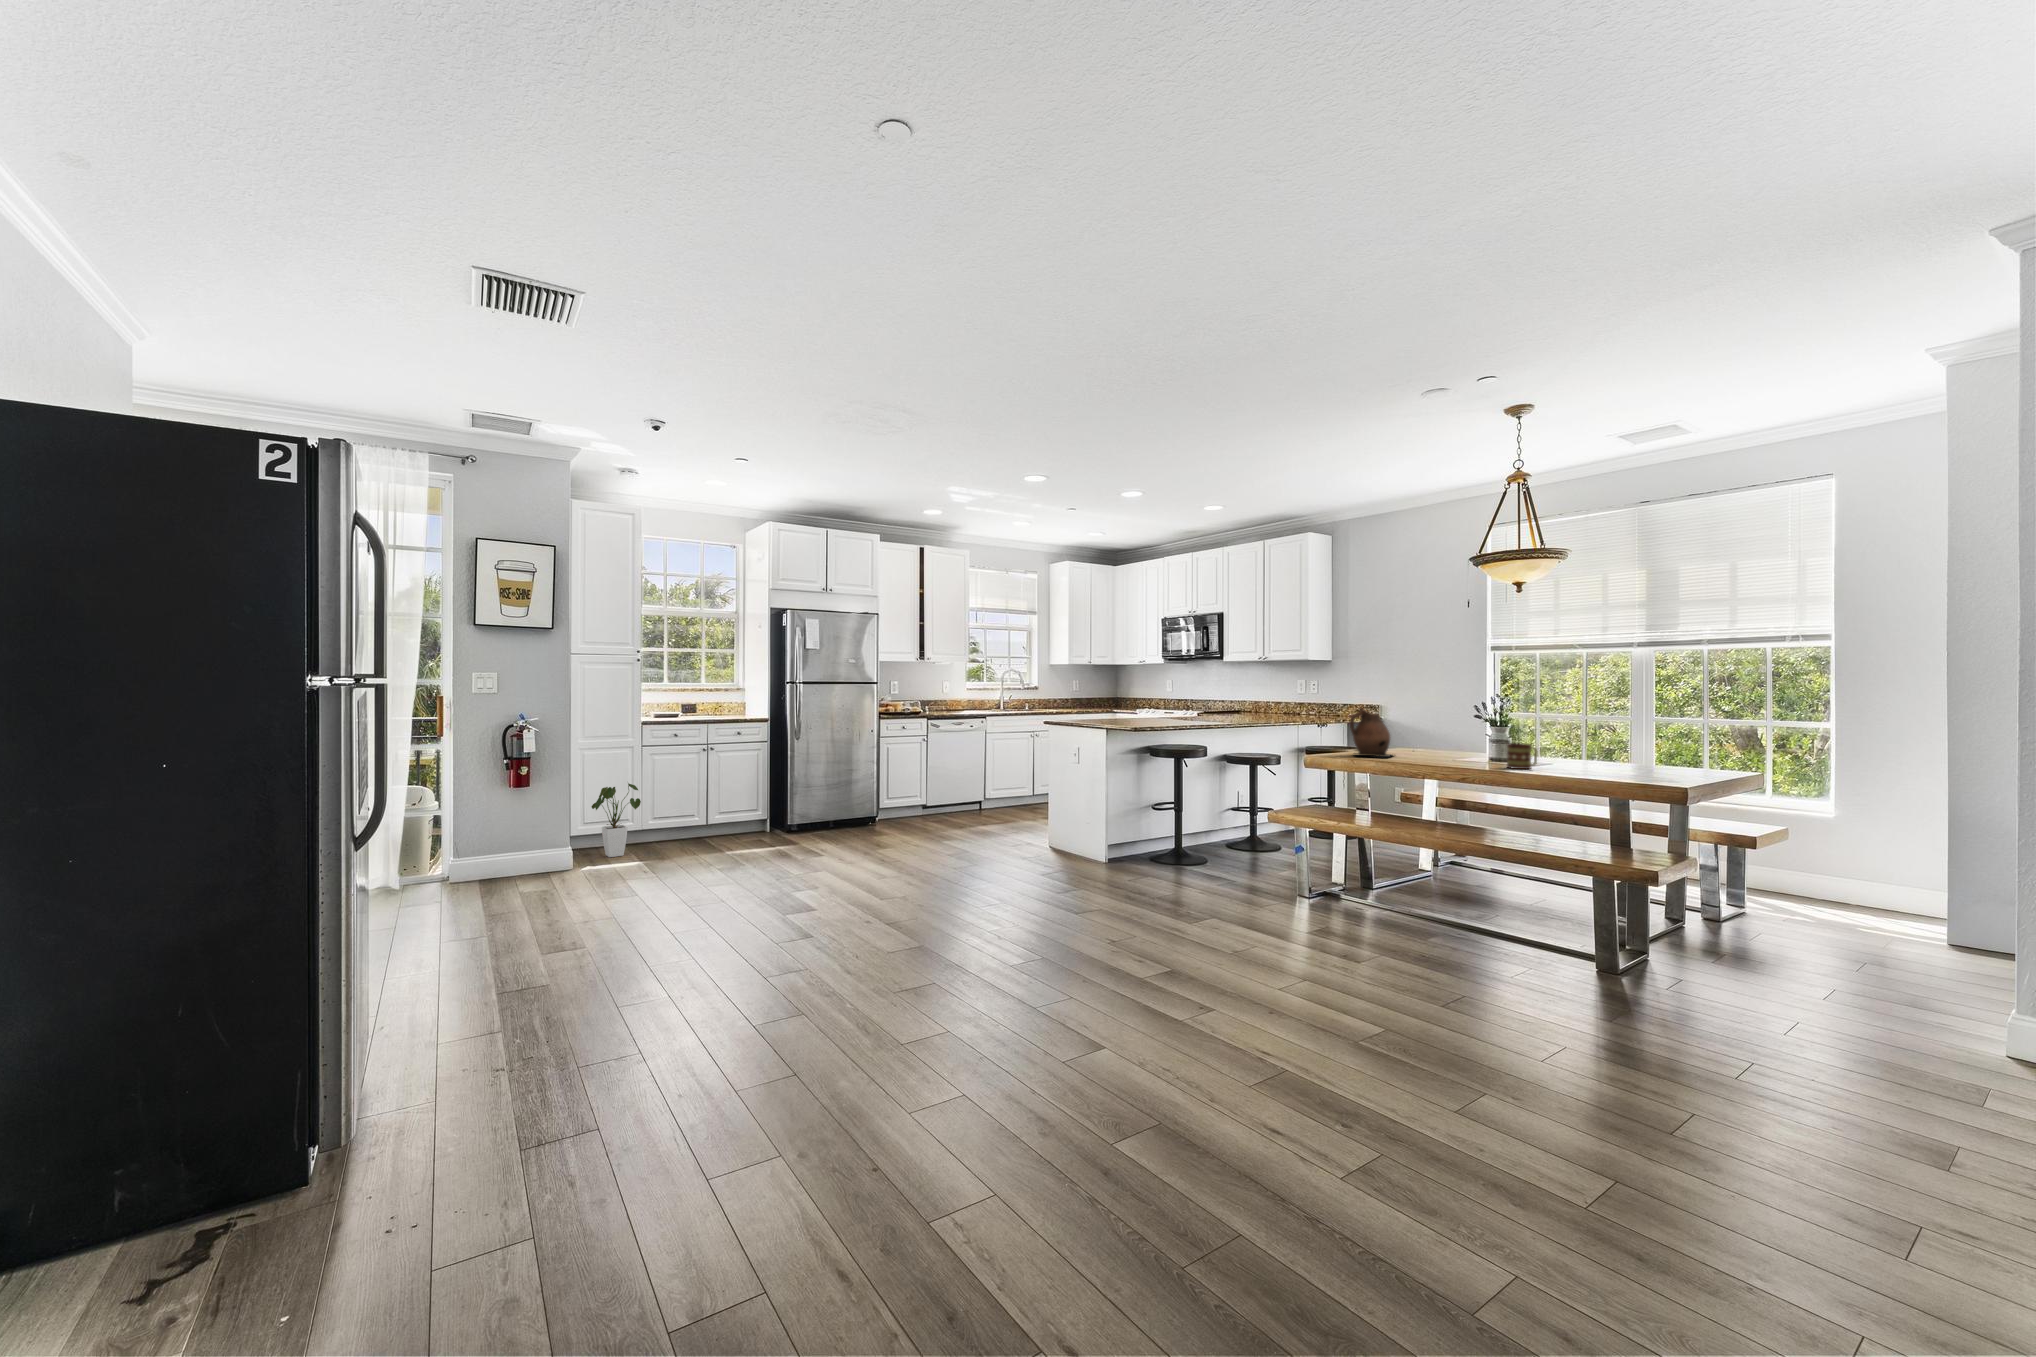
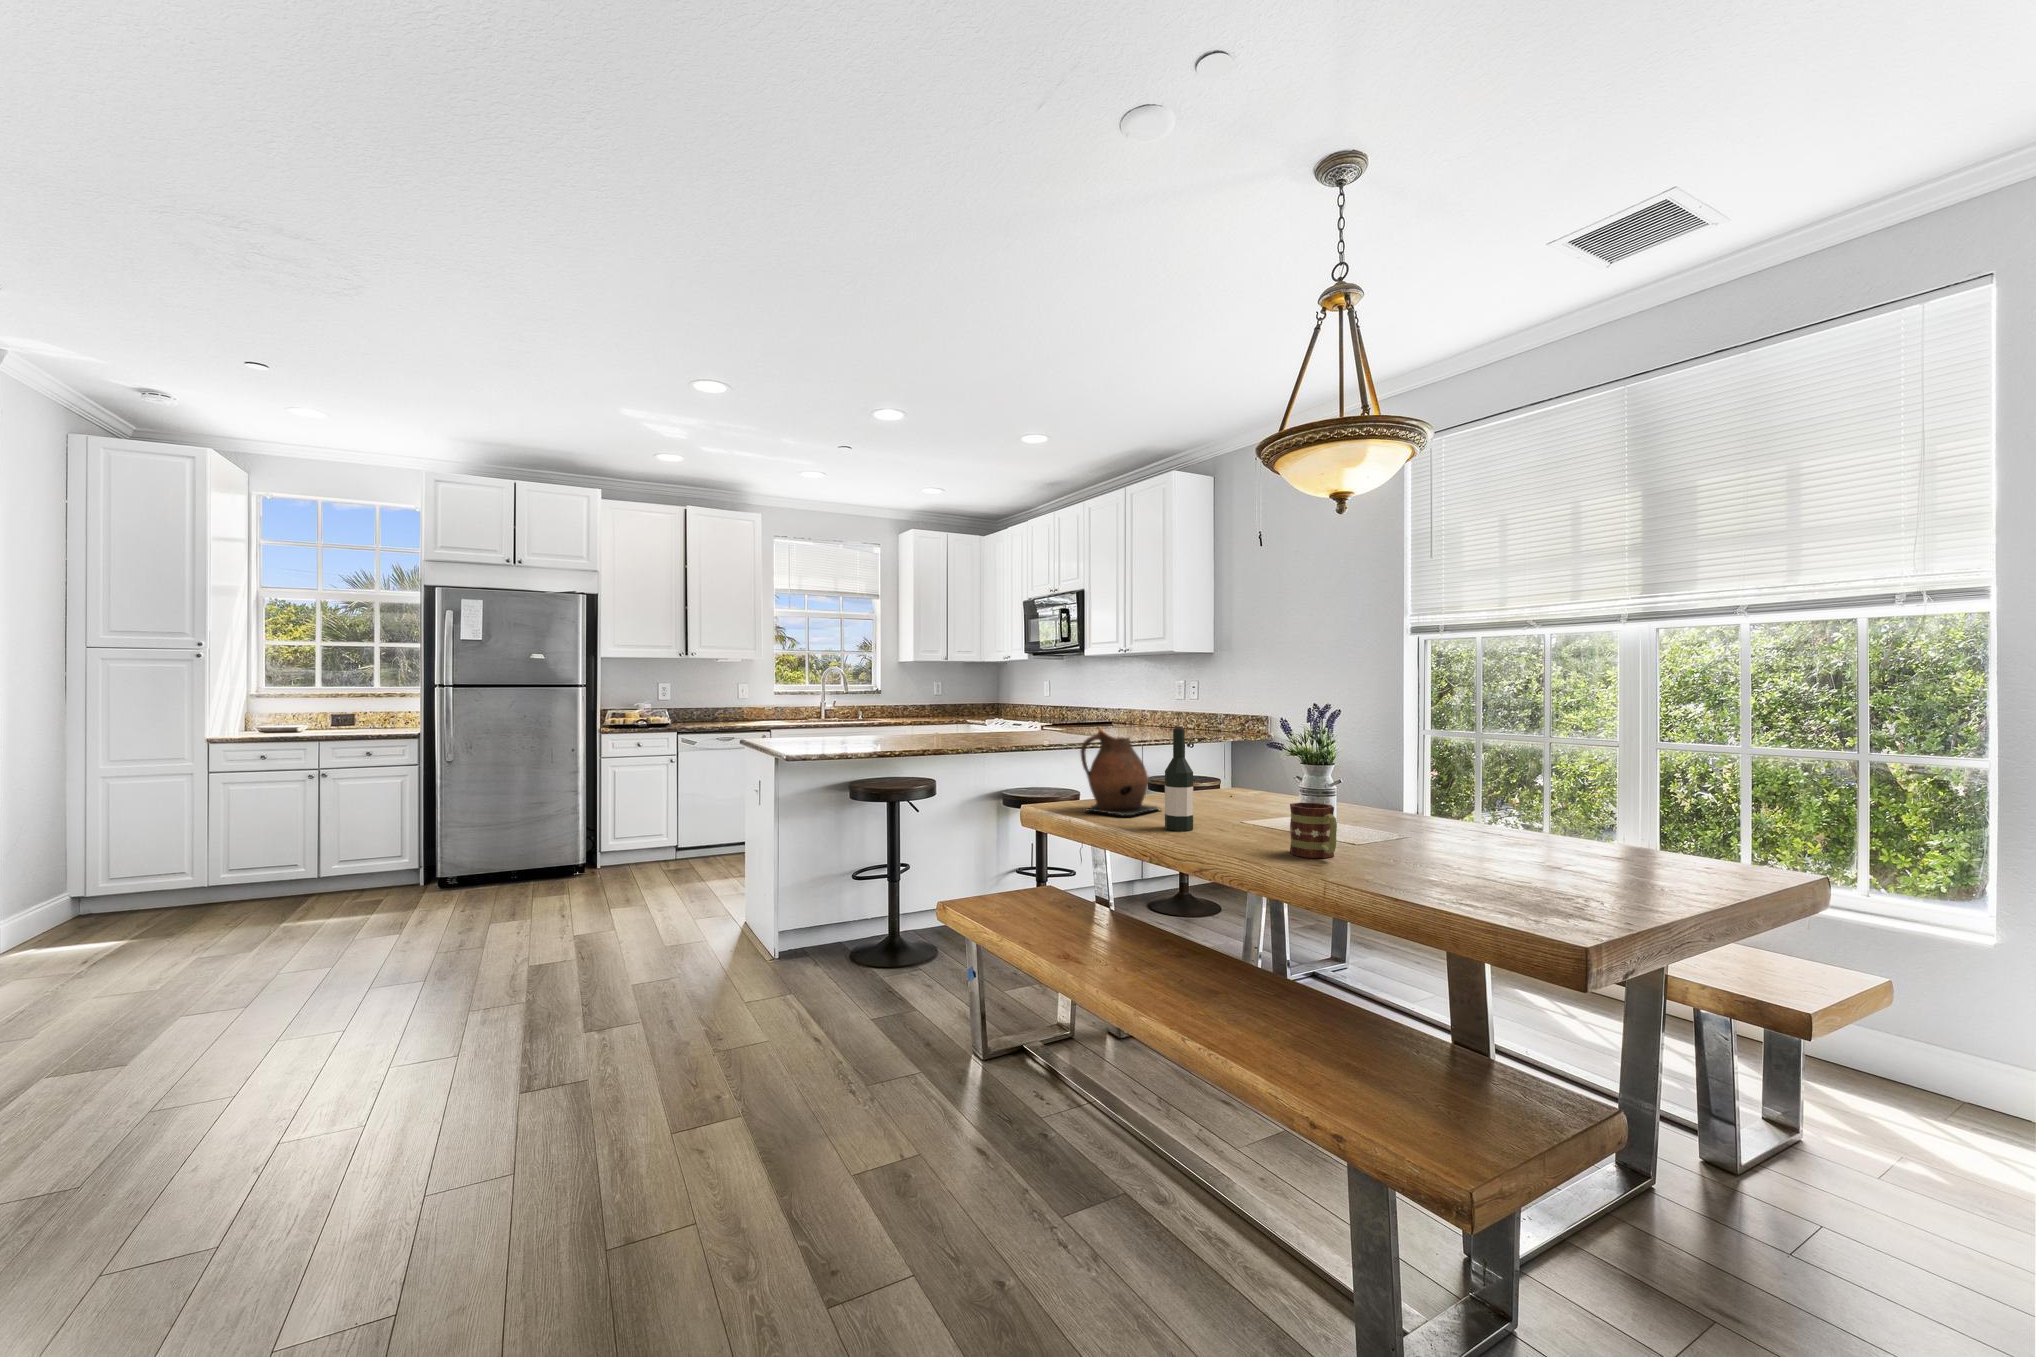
wine bottle: none [1419,706,1436,762] -> present [1165,726,1193,831]
house plant: present [592,783,641,857] -> none [86,822,195,931]

